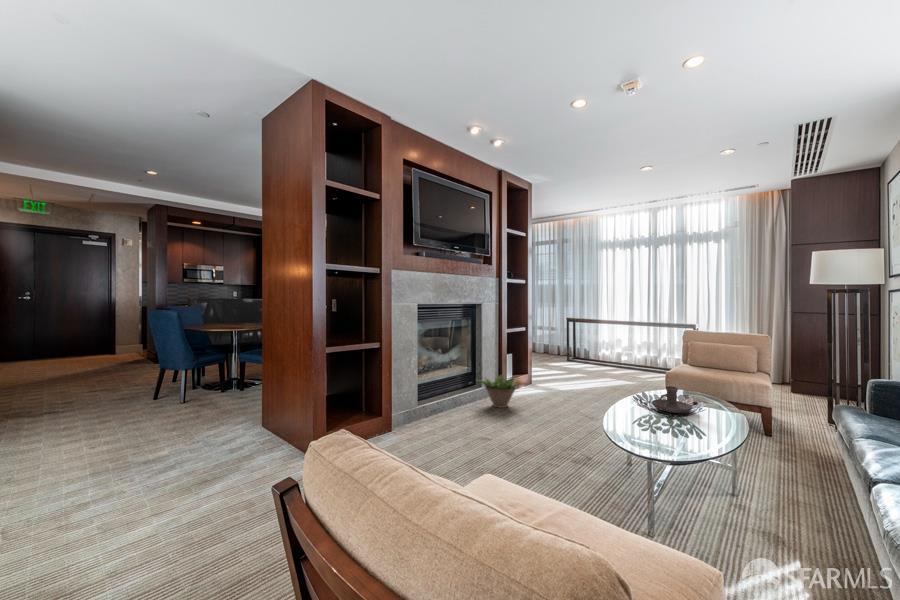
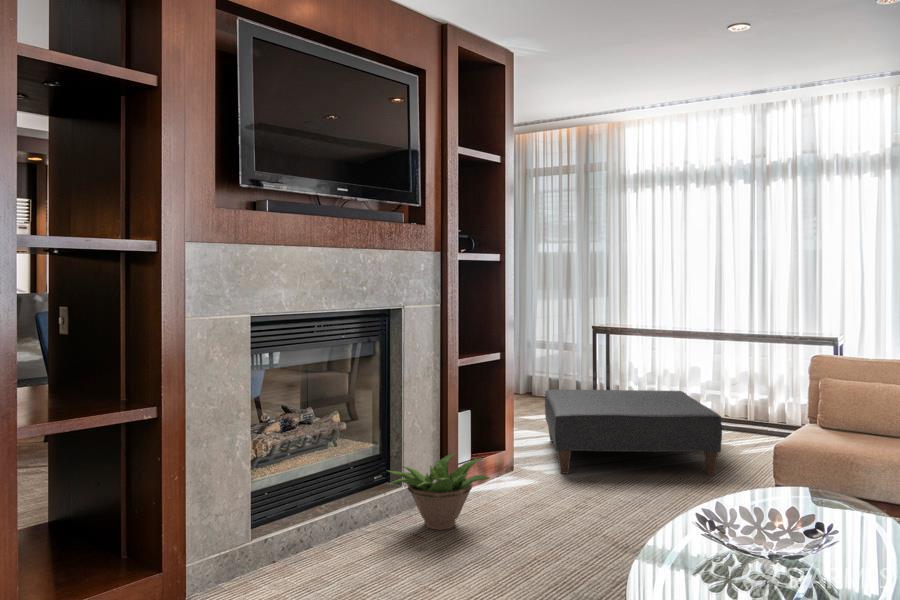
ottoman: none [545,347,637,390] -> present [545,389,722,475]
candle holder: present [652,386,692,413] -> none [734,493,814,551]

